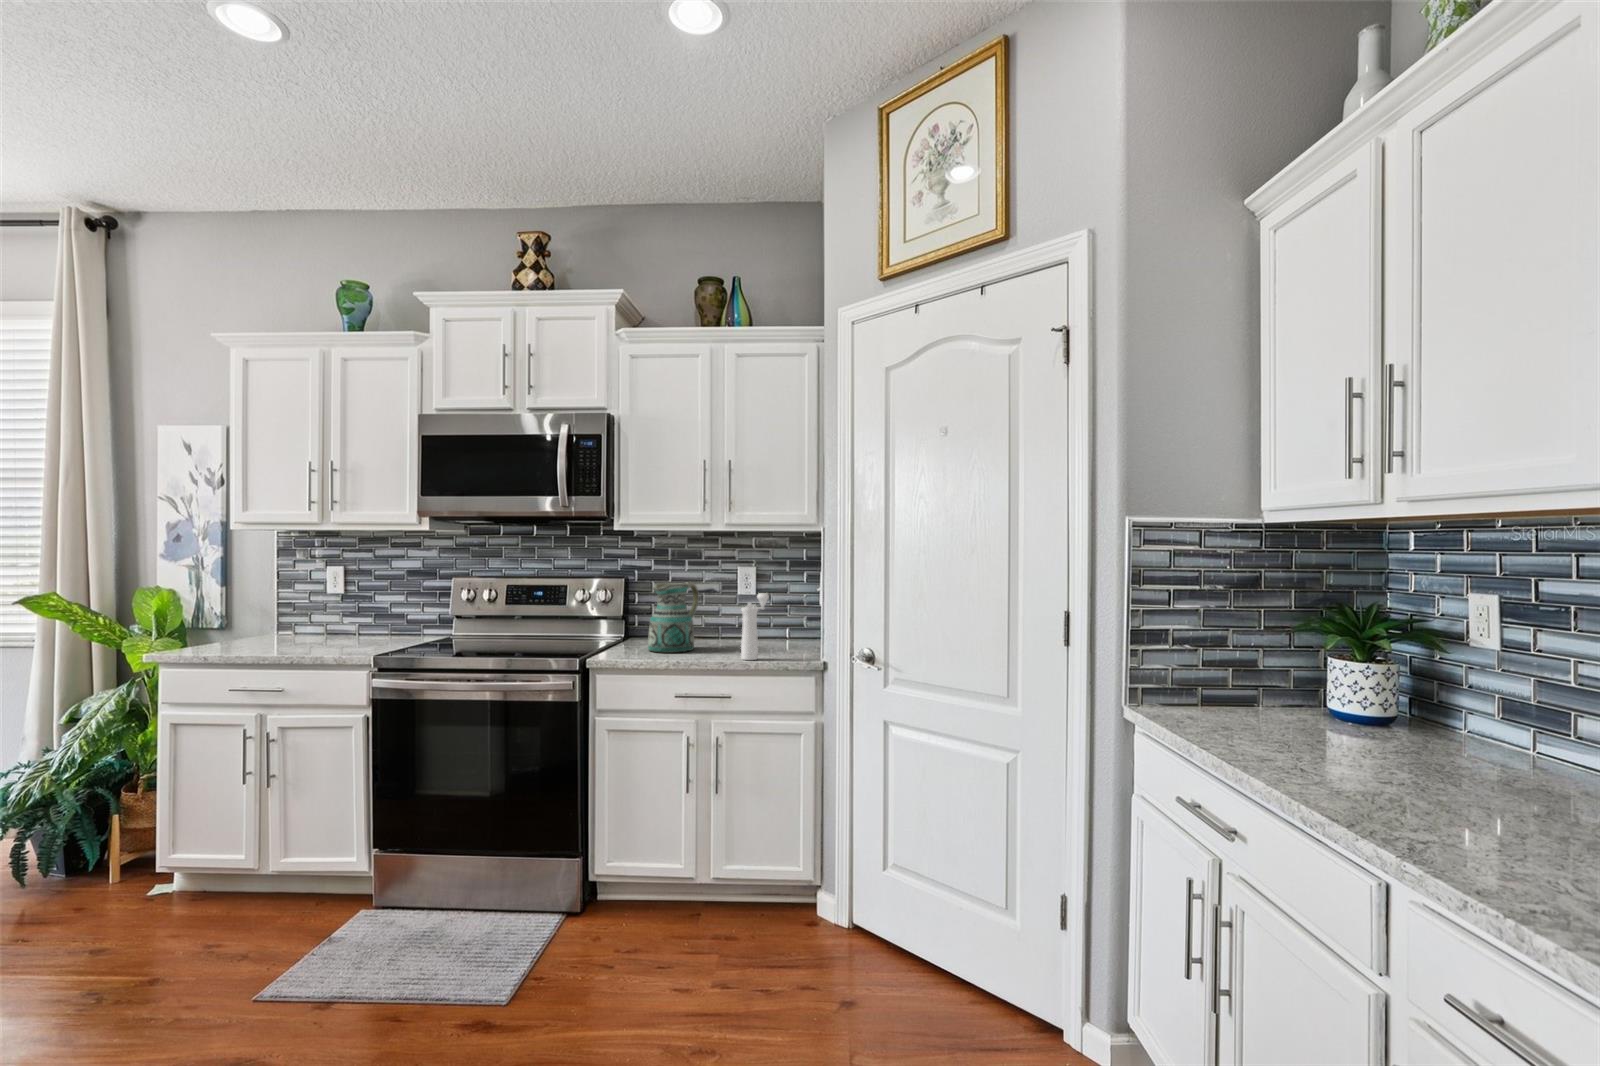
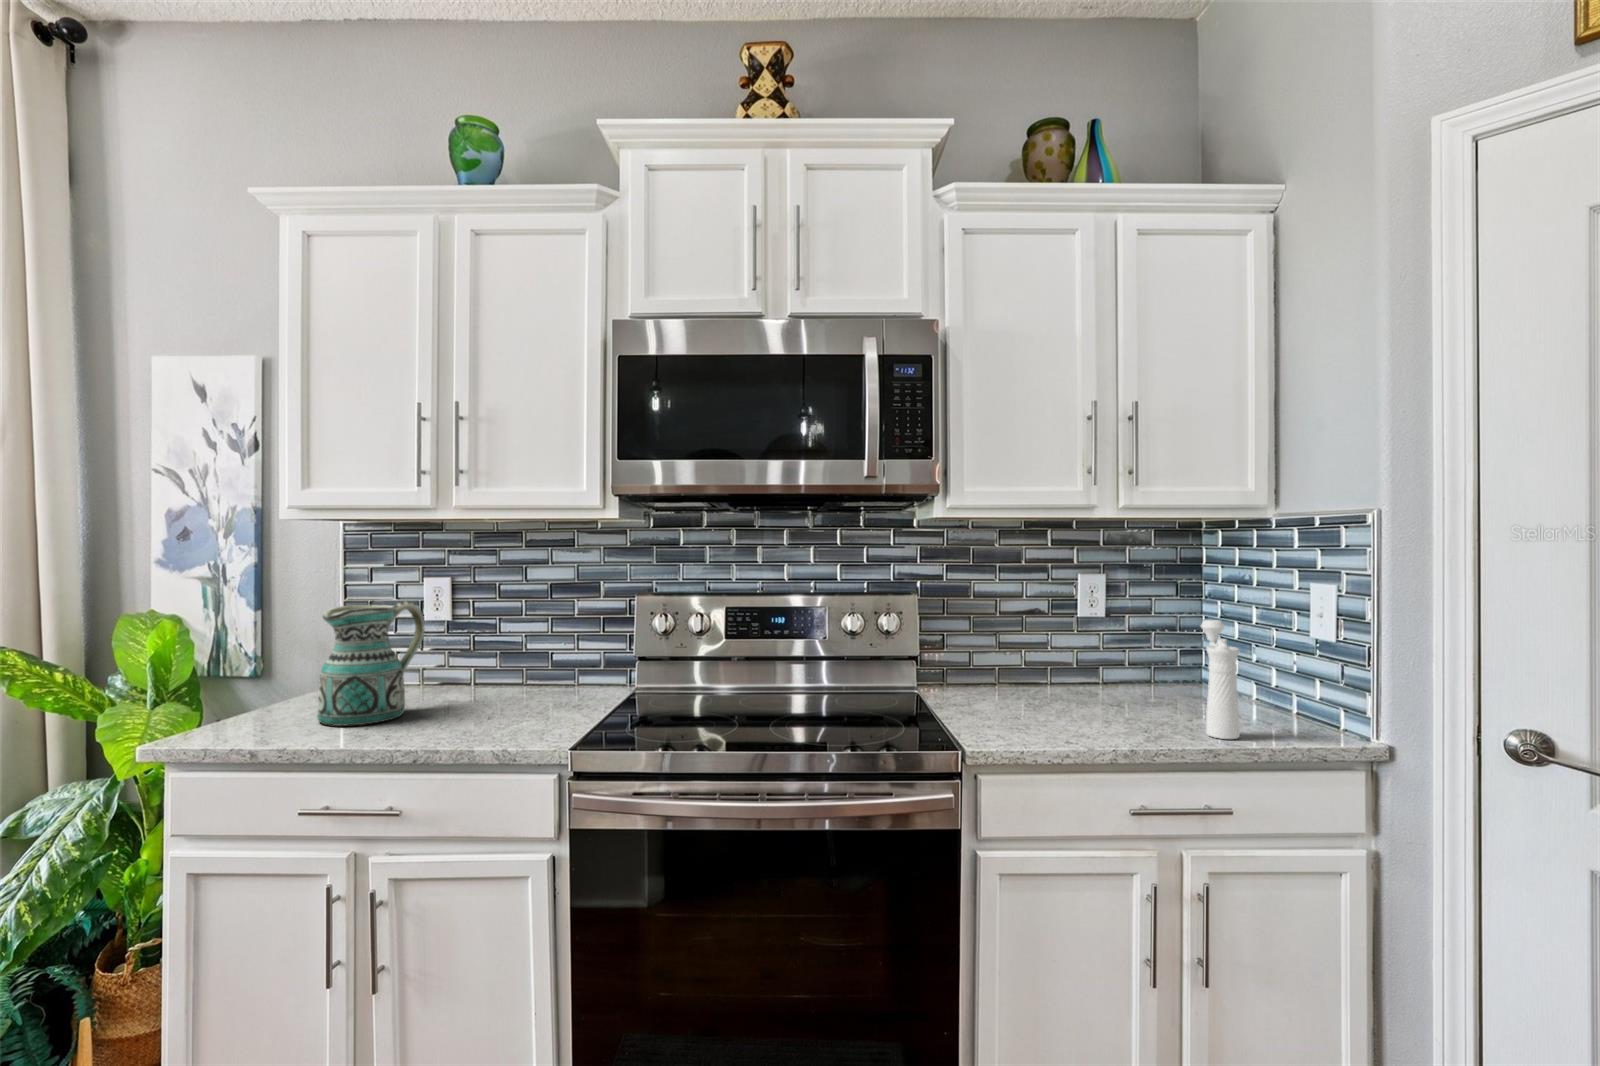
ceramic pitcher: present [648,582,699,653] -> present [317,602,424,726]

